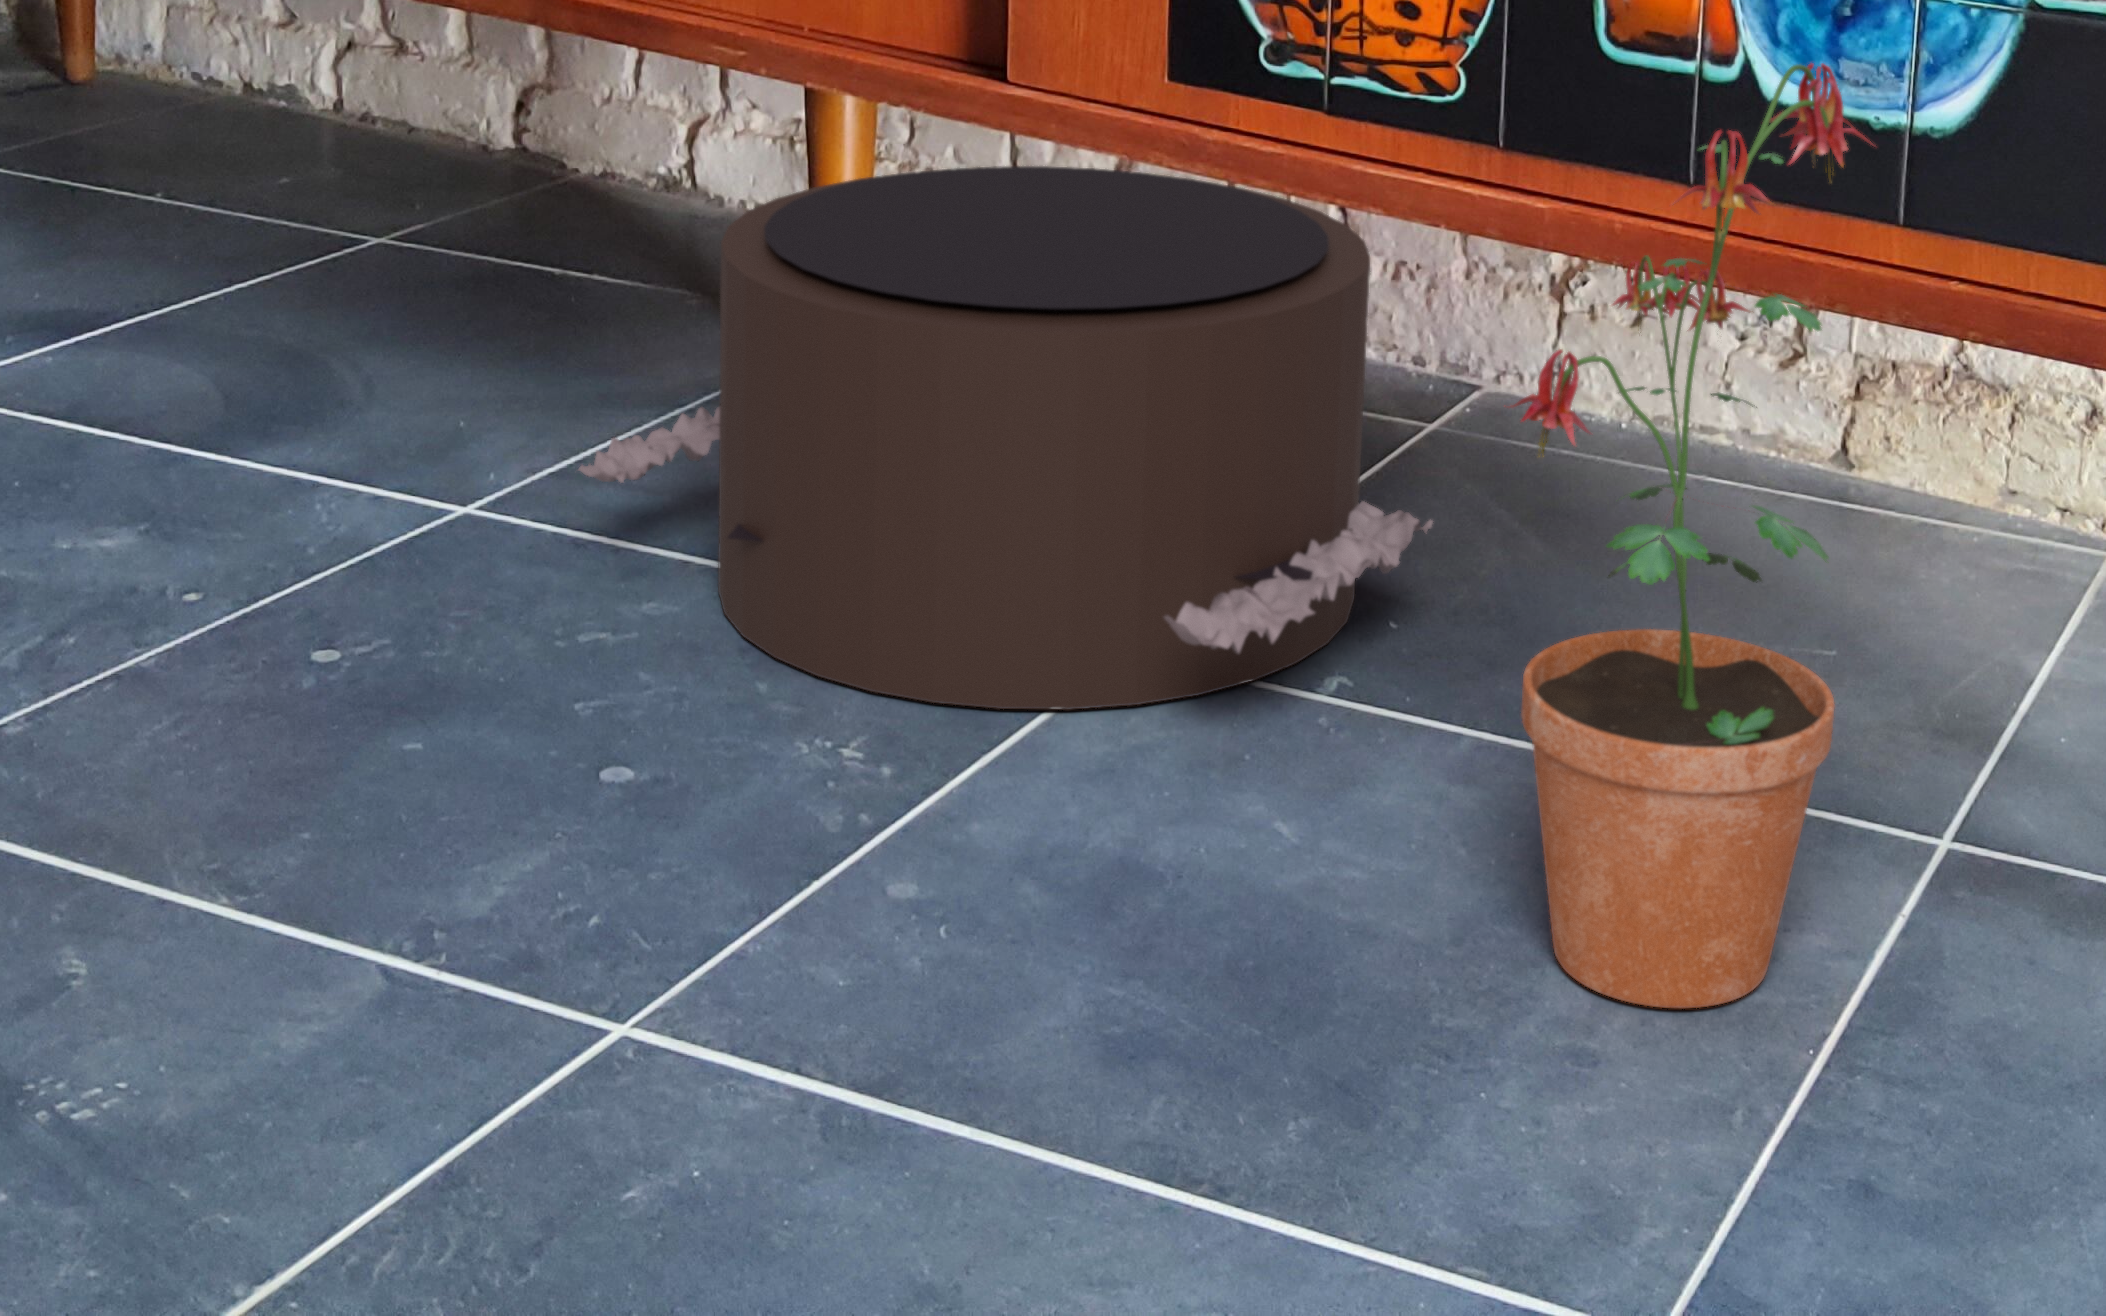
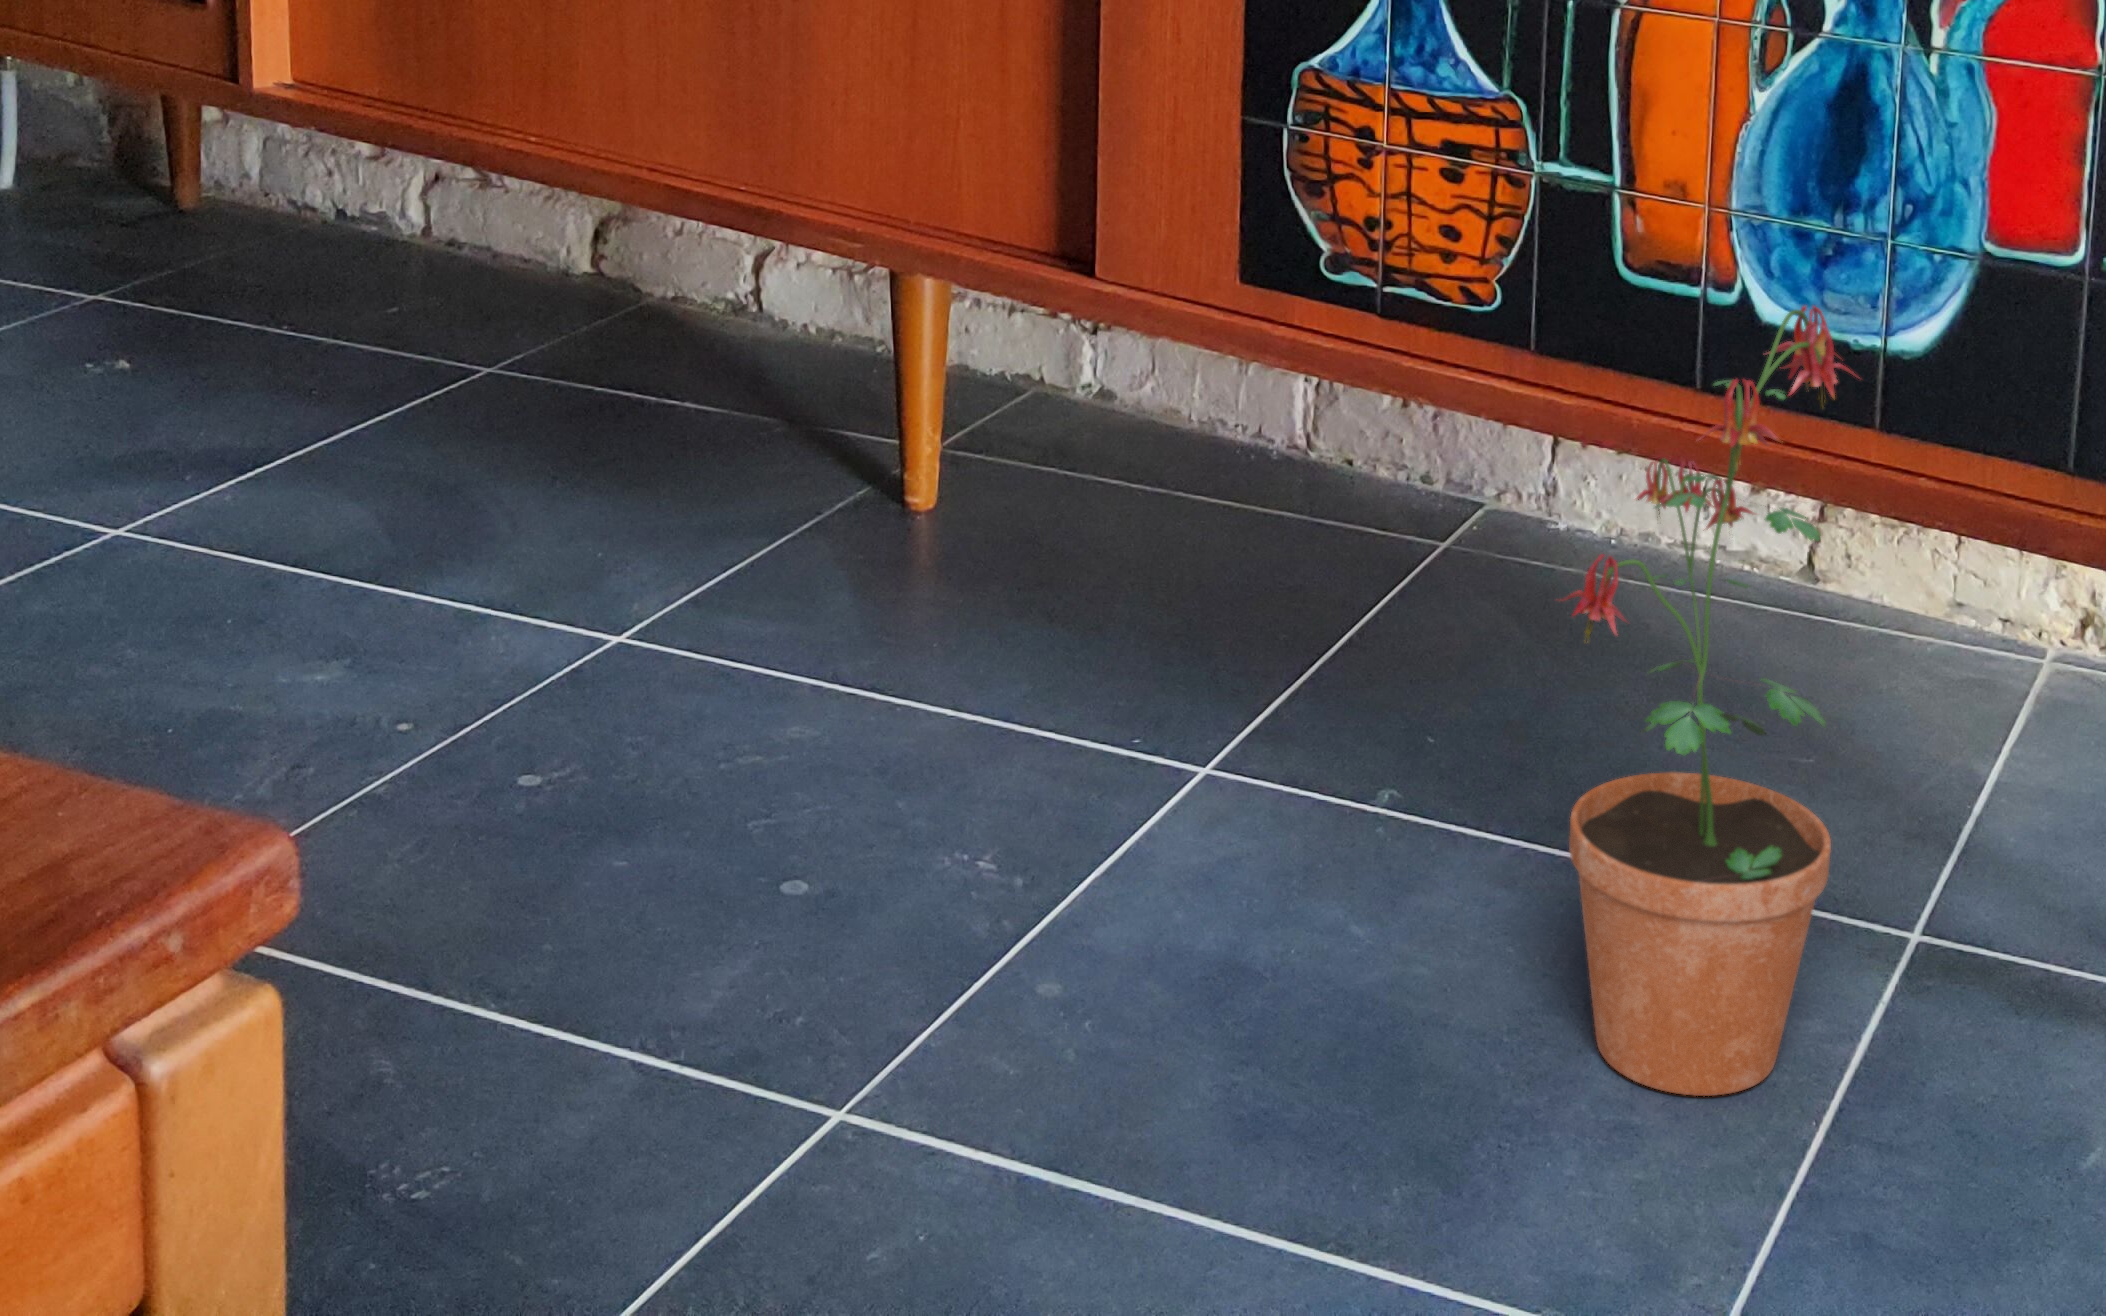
pouf: present [579,166,1433,710] -> none [725,335,1466,827]

